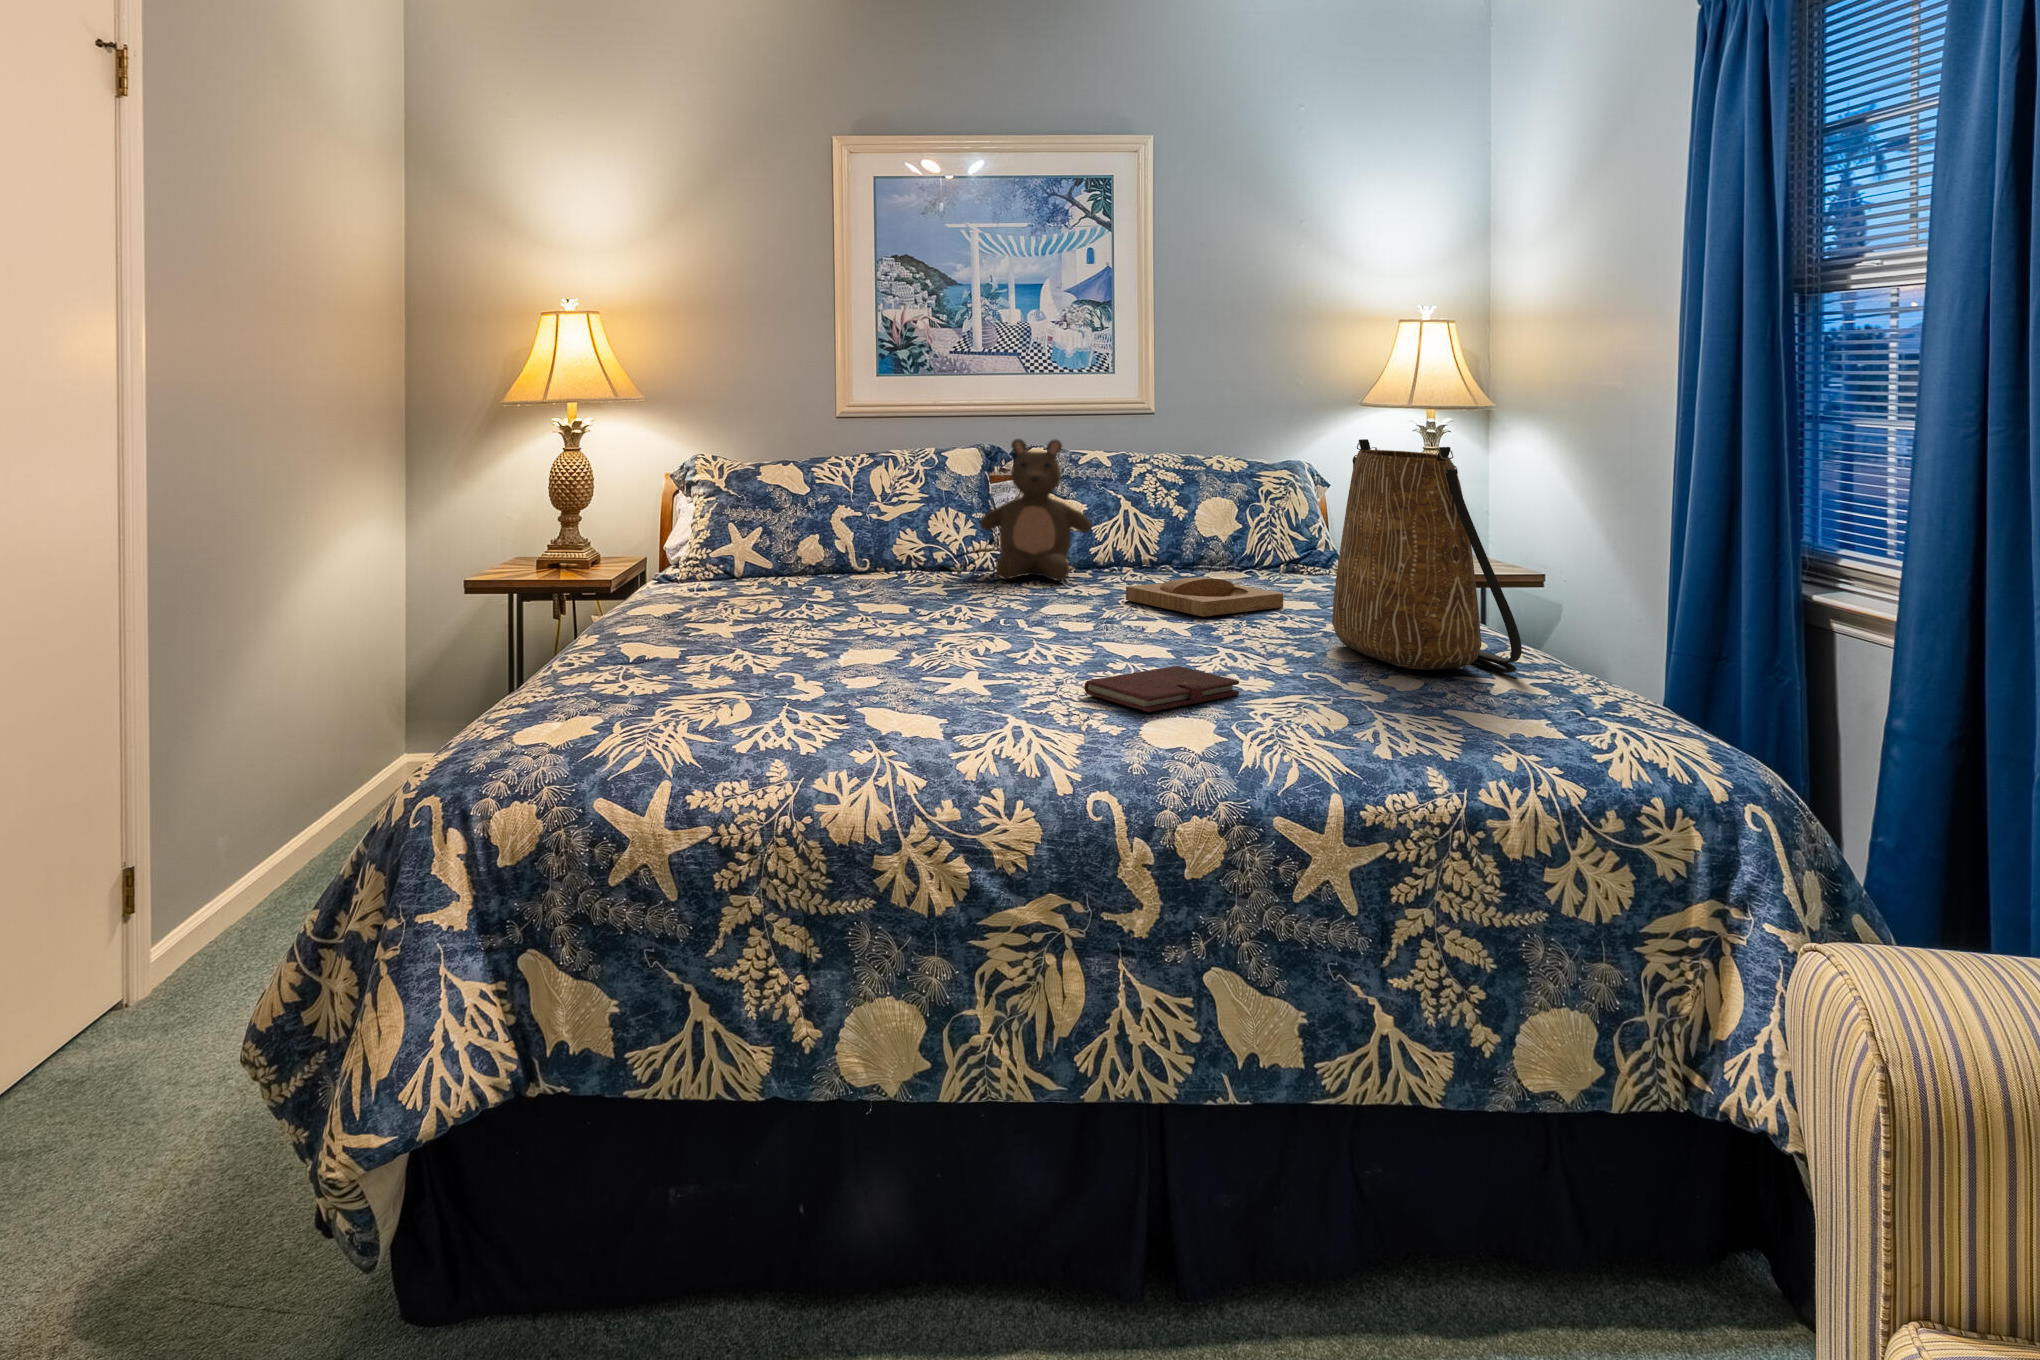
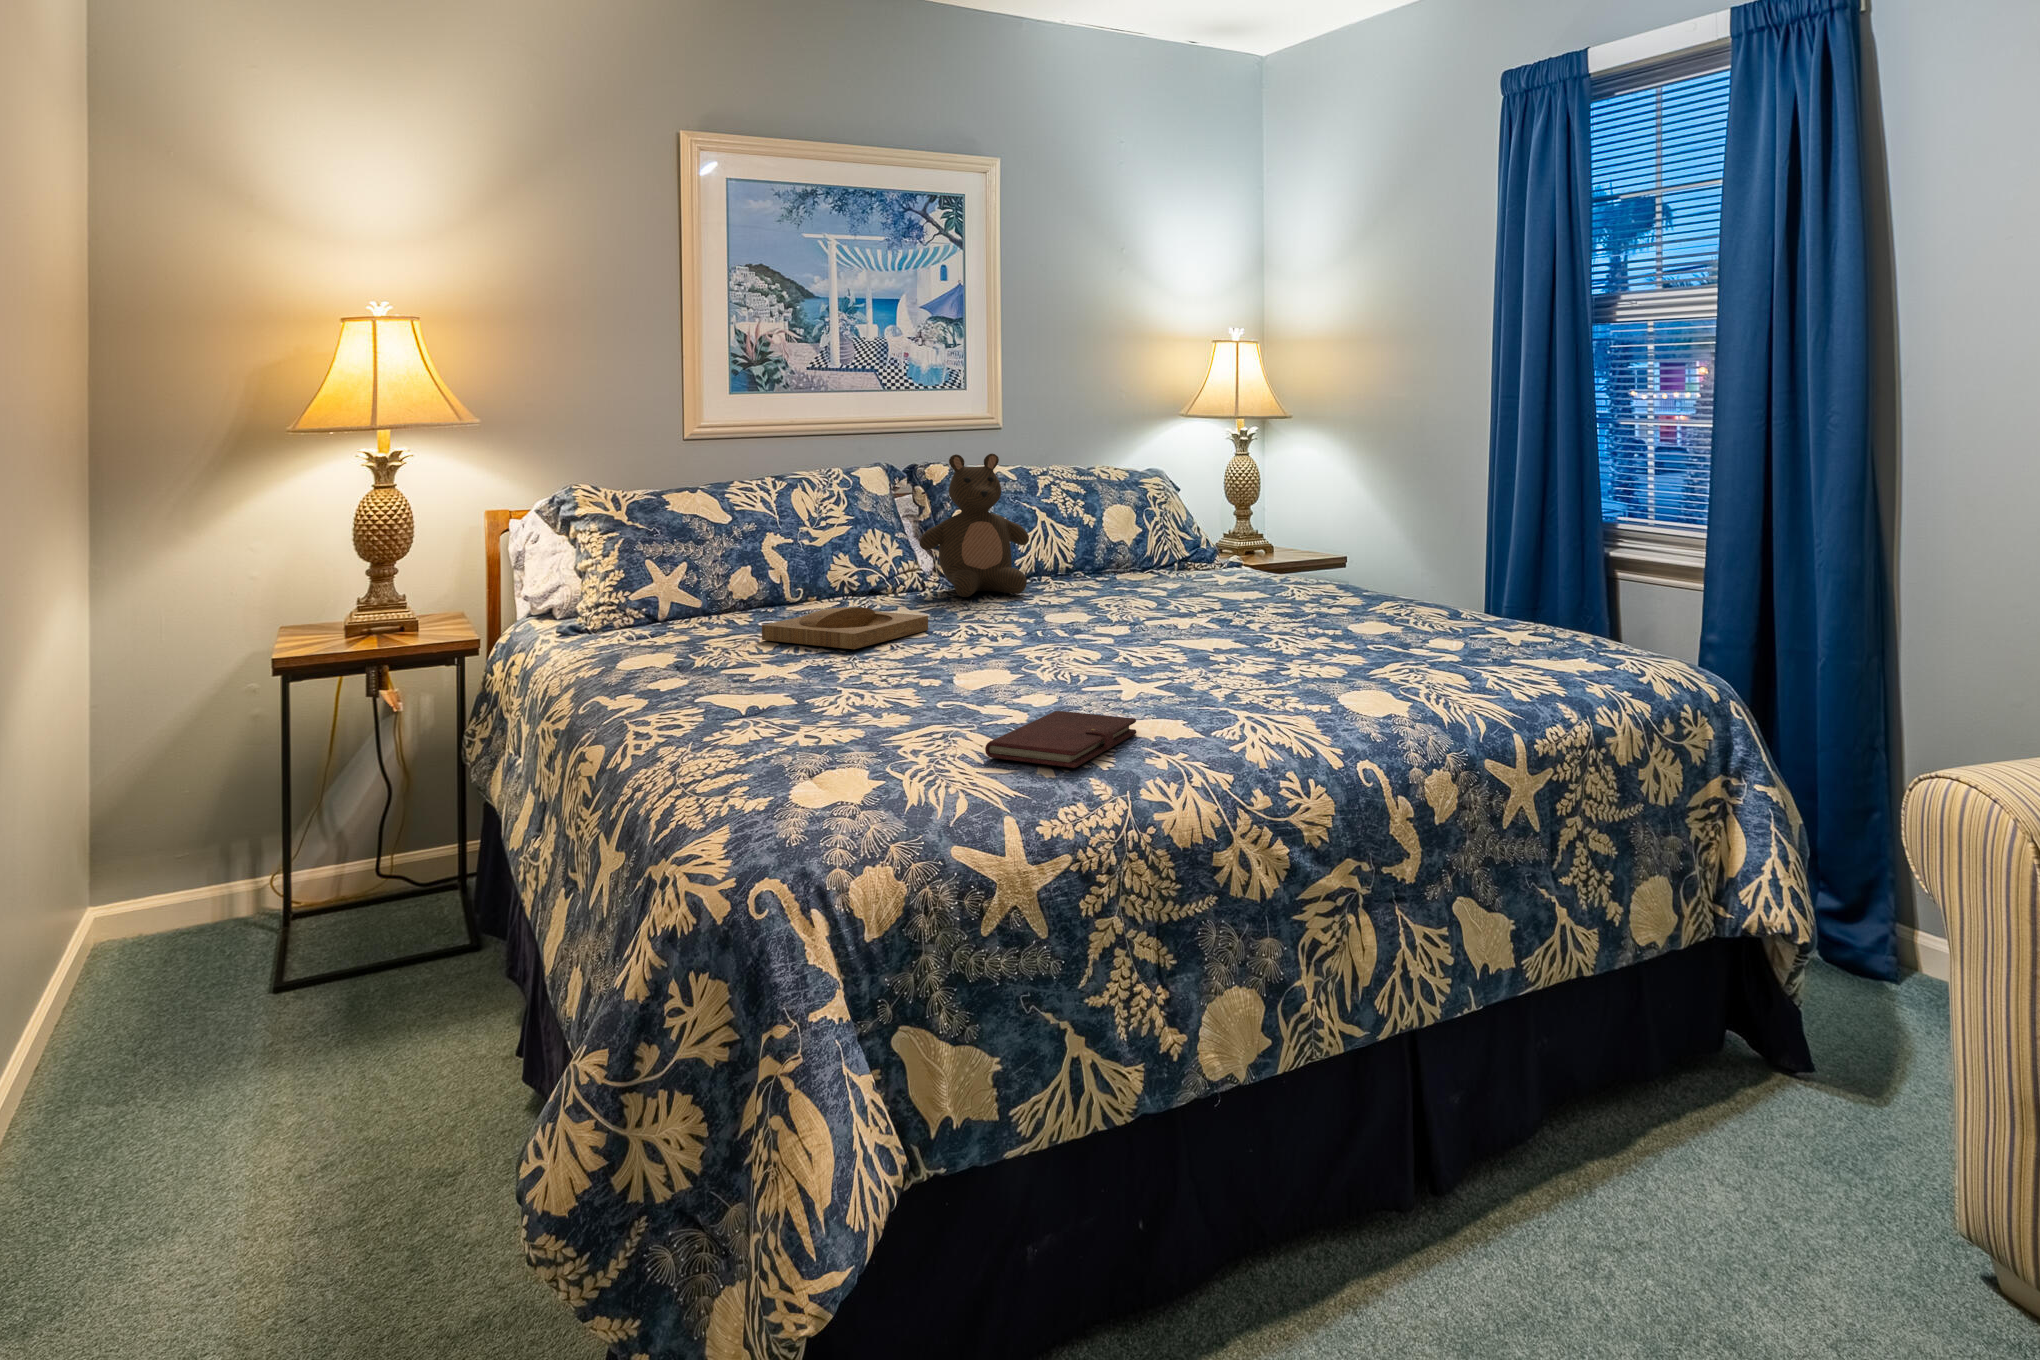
tote bag: present [1332,439,1522,673] -> none [1340,441,1516,634]
tray: present [1126,578,1283,617] -> present [762,607,928,649]
notebook: present [1084,666,1239,712] -> present [985,711,1136,768]

